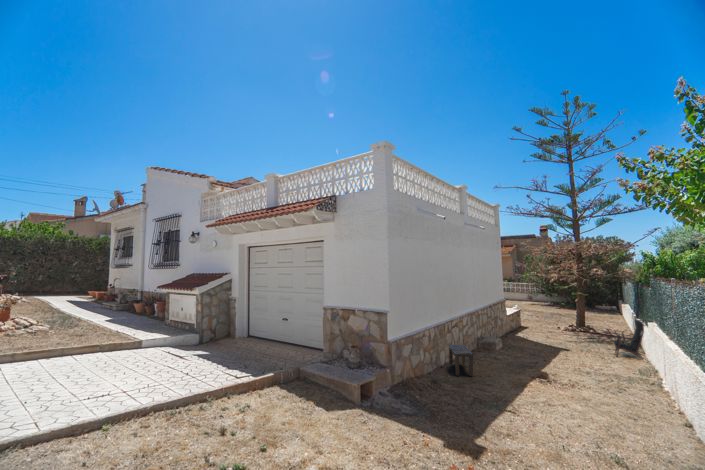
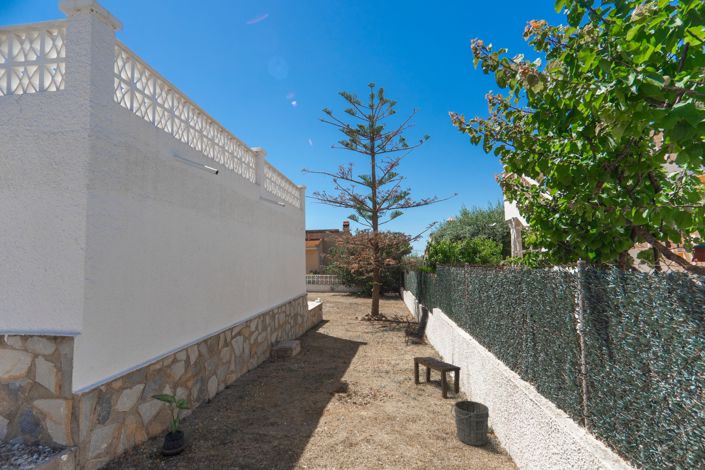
bench: present [449,345,473,376] -> present [414,357,461,398]
potted plant: none [413,351,437,388] -> present [151,394,191,455]
bucket: none [649,398,692,438] -> present [451,399,489,446]

